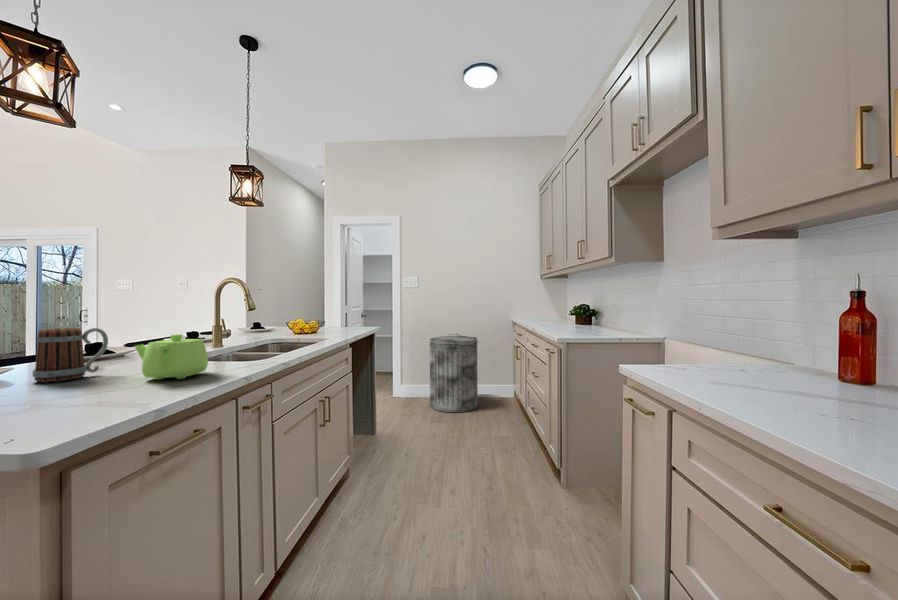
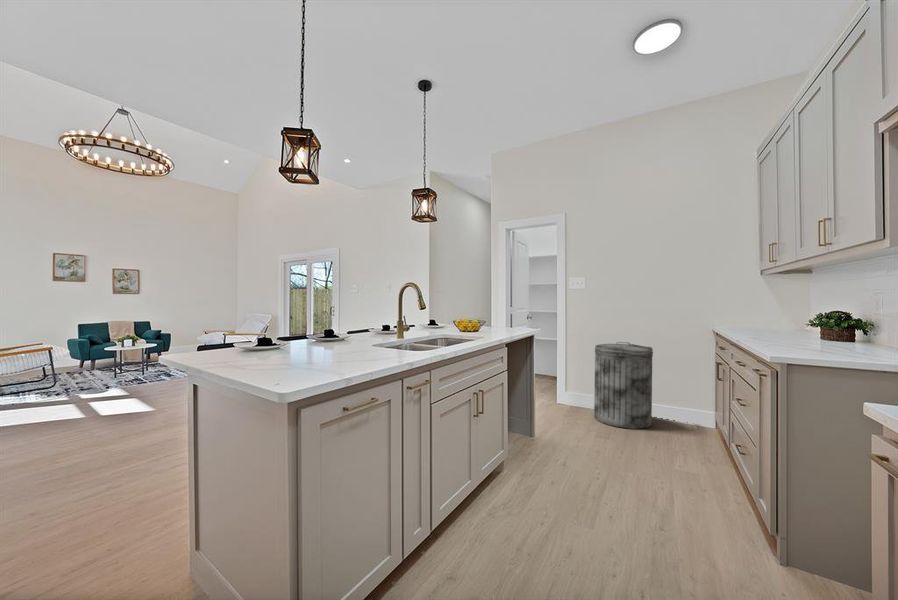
mug: present [33,328,108,382] -> none [294,319,331,354]
teapot: present [135,334,208,380] -> none [344,327,387,360]

